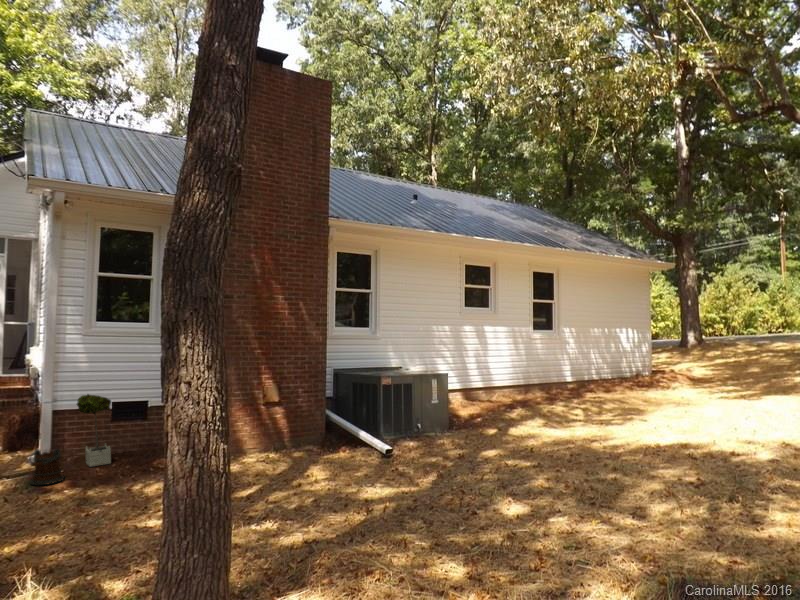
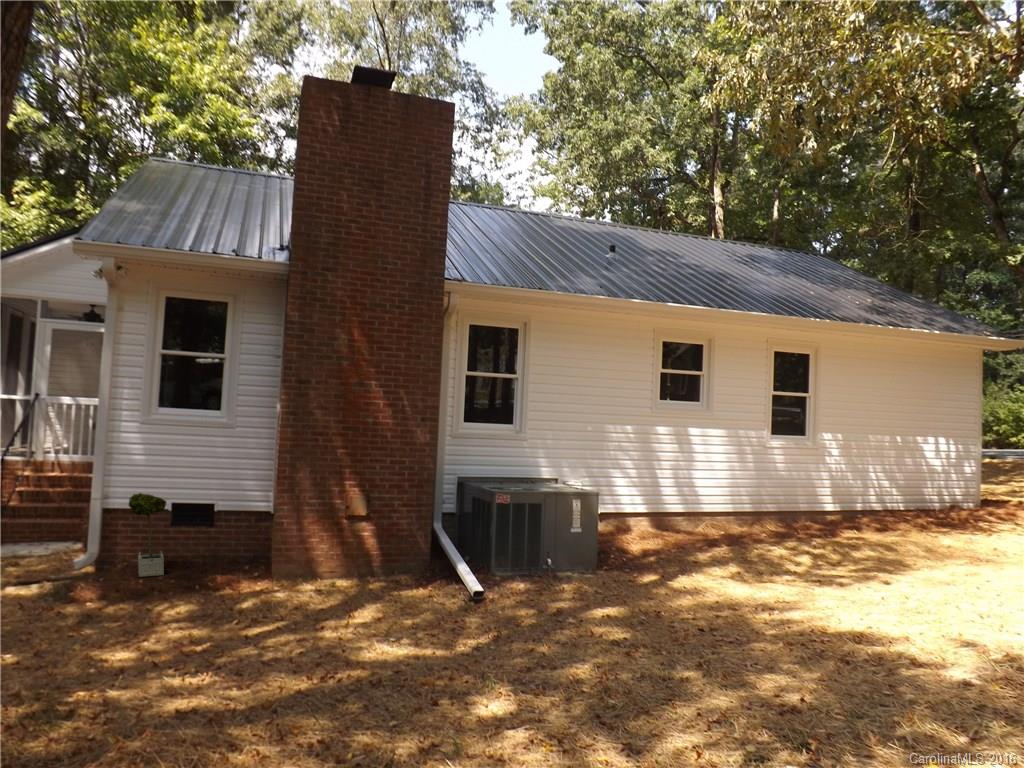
bucket: present [29,449,65,485] -> none [69,552,108,593]

